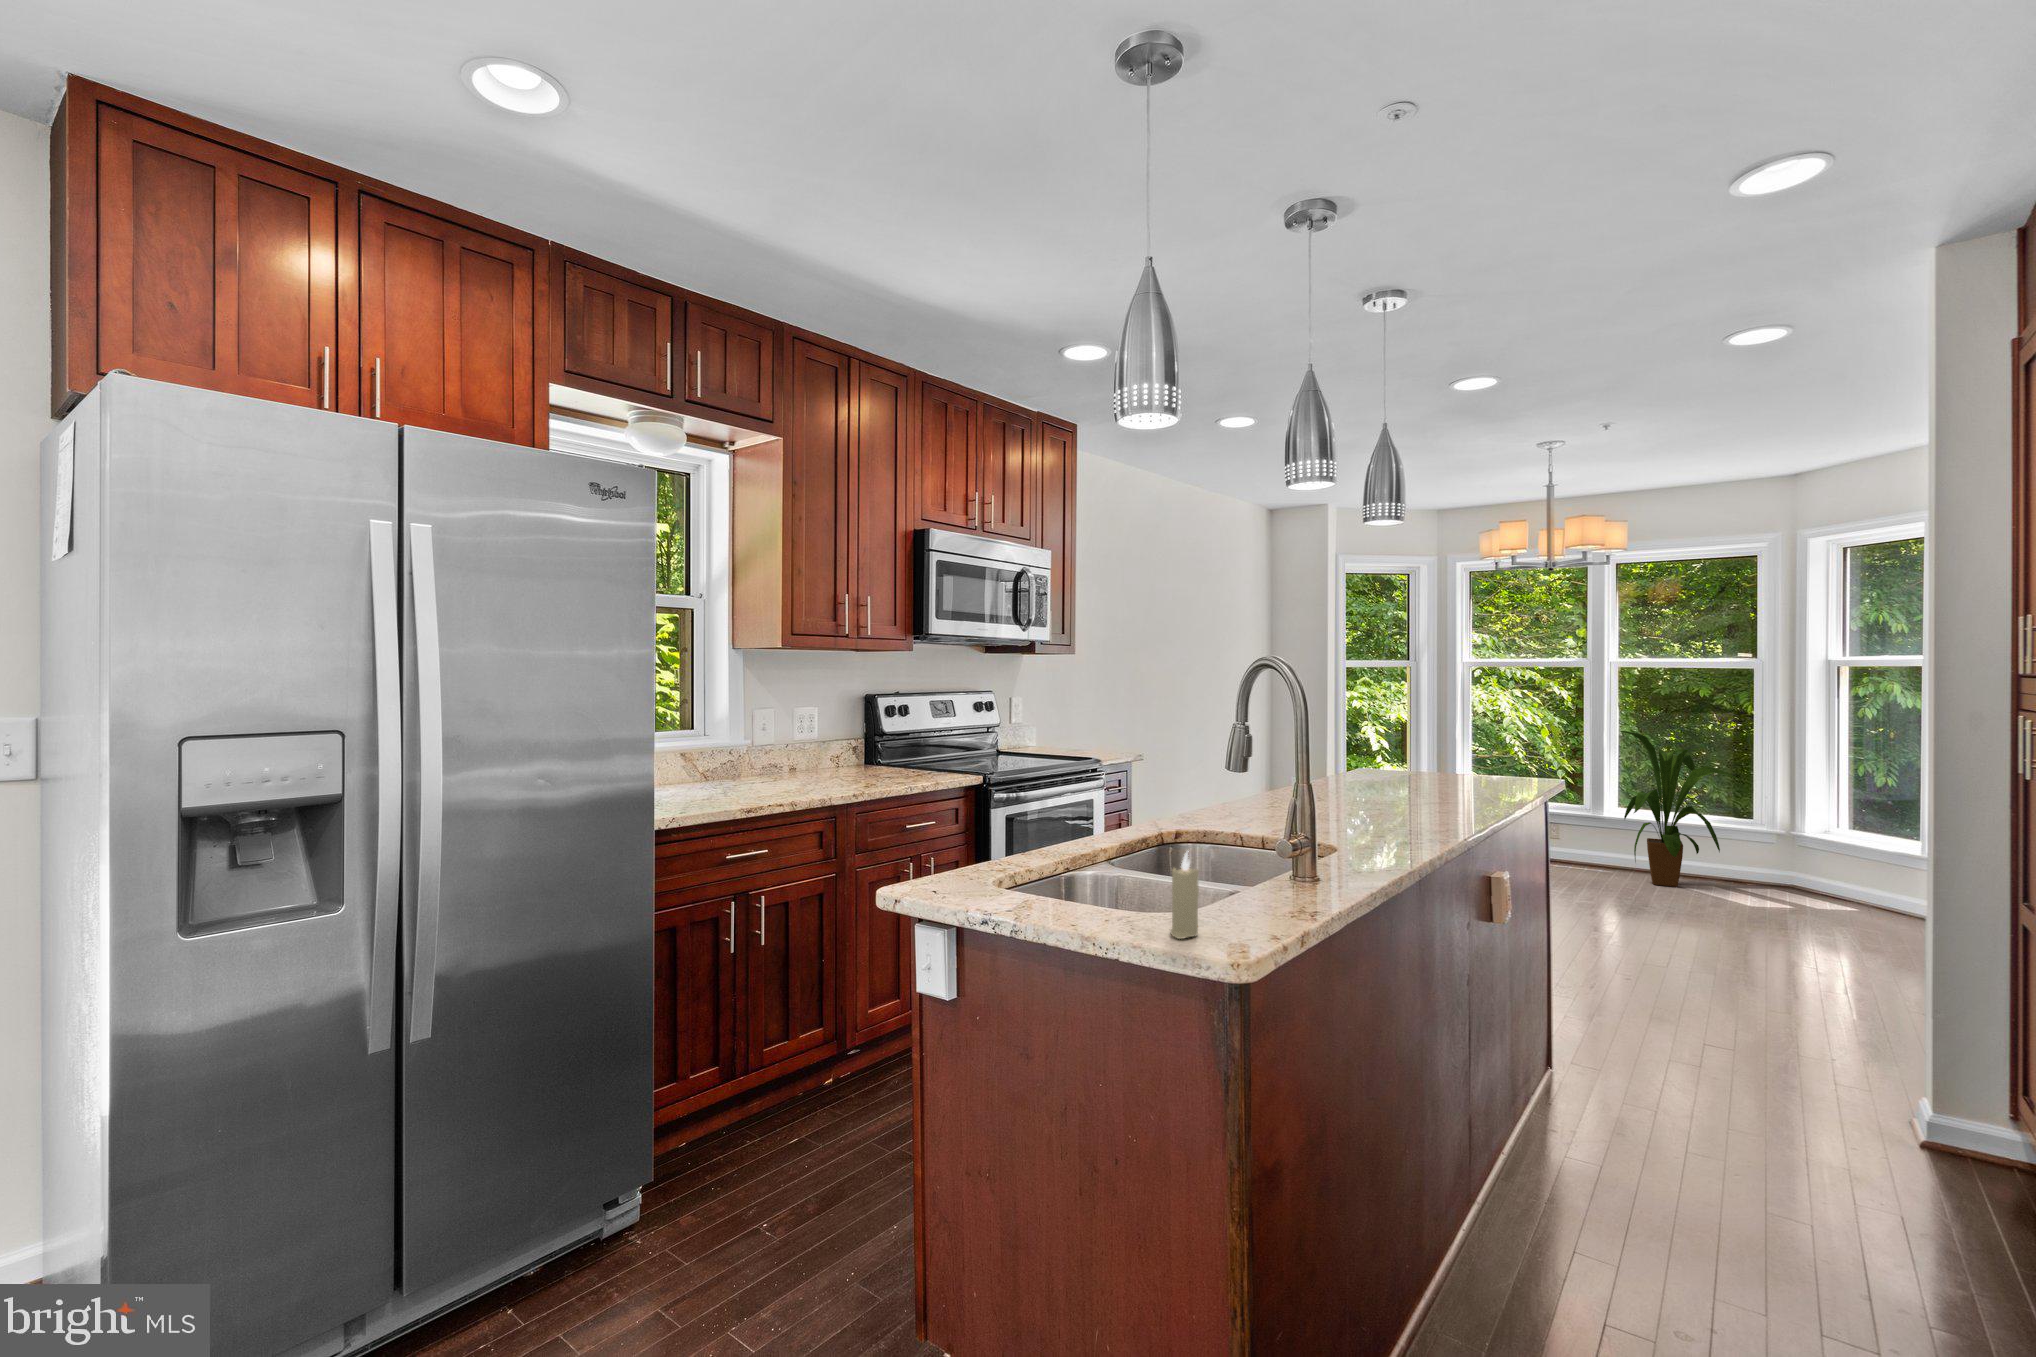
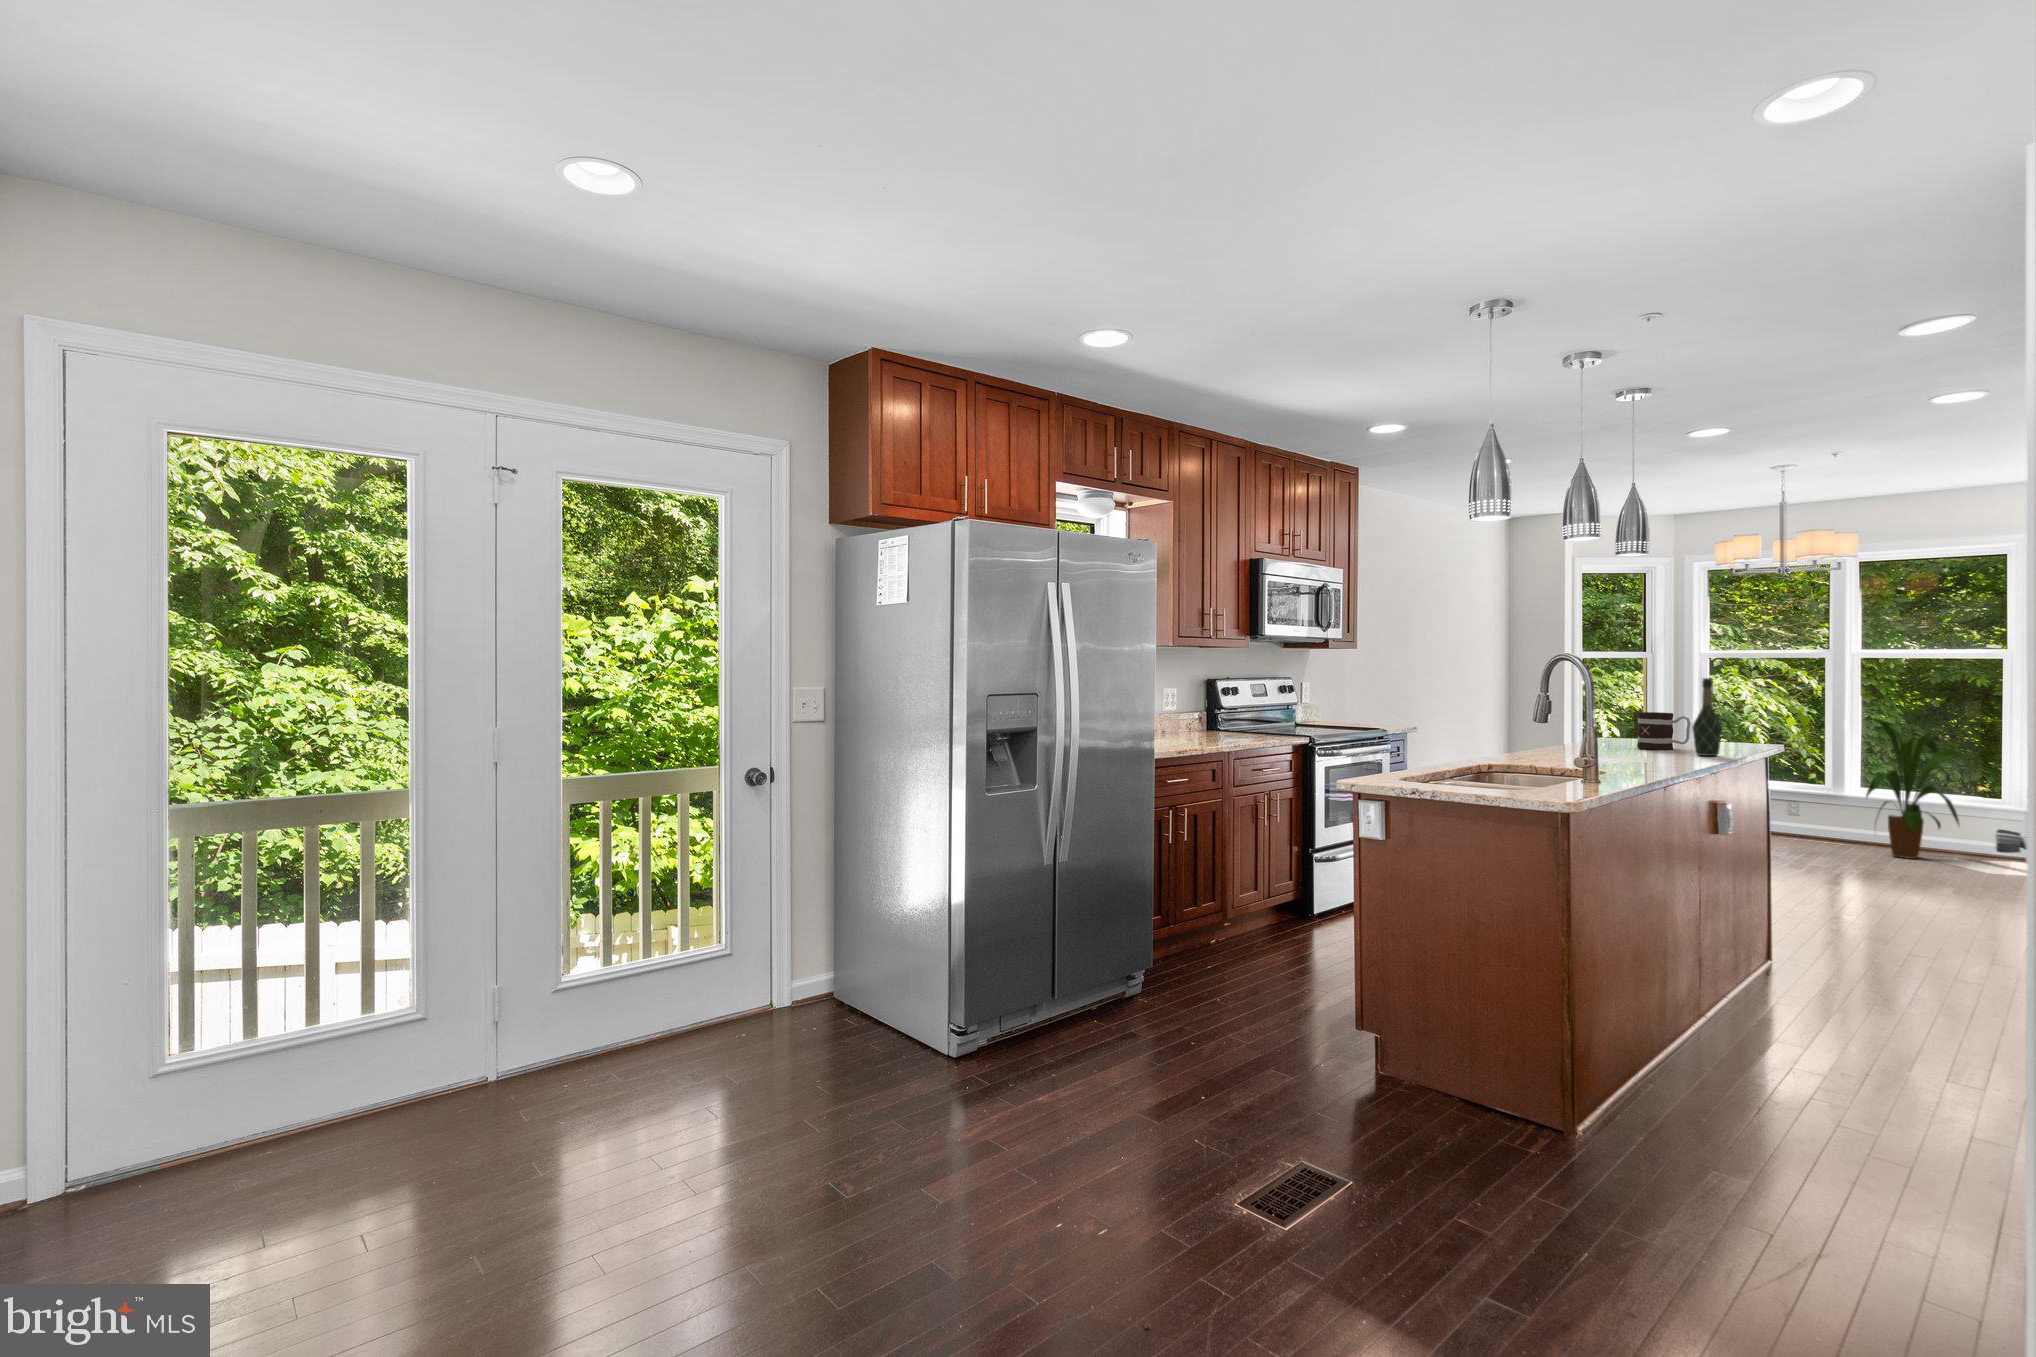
wine bottle: none [1460,691,1499,803] -> present [1692,678,1722,756]
mug: none [1389,737,1457,789] -> present [1637,712,1691,750]
candle: present [1170,851,1199,939] -> none [1524,755,1541,798]

